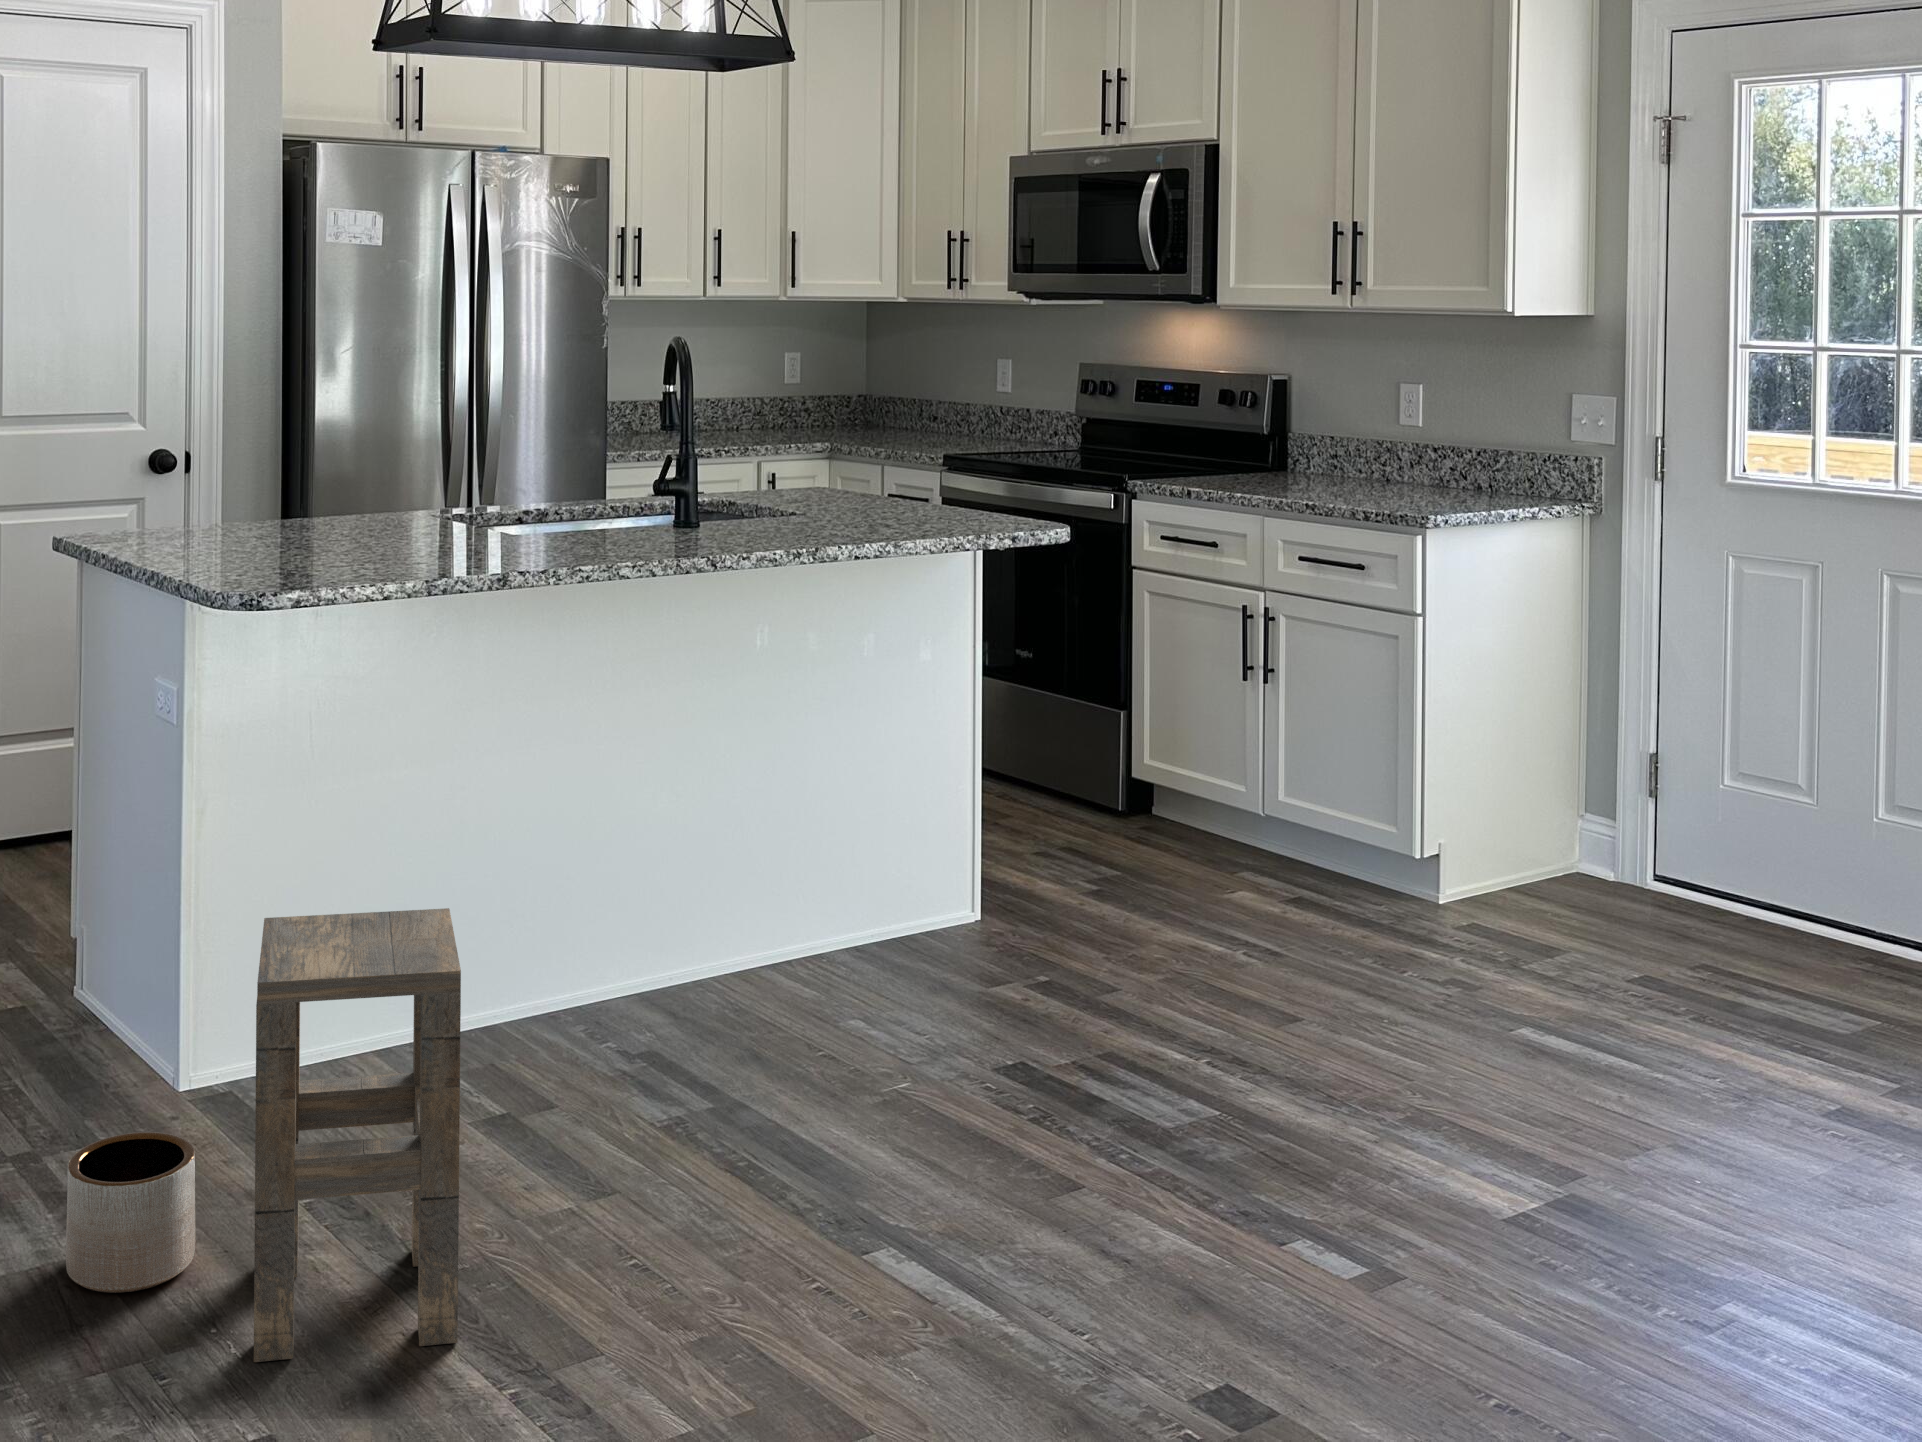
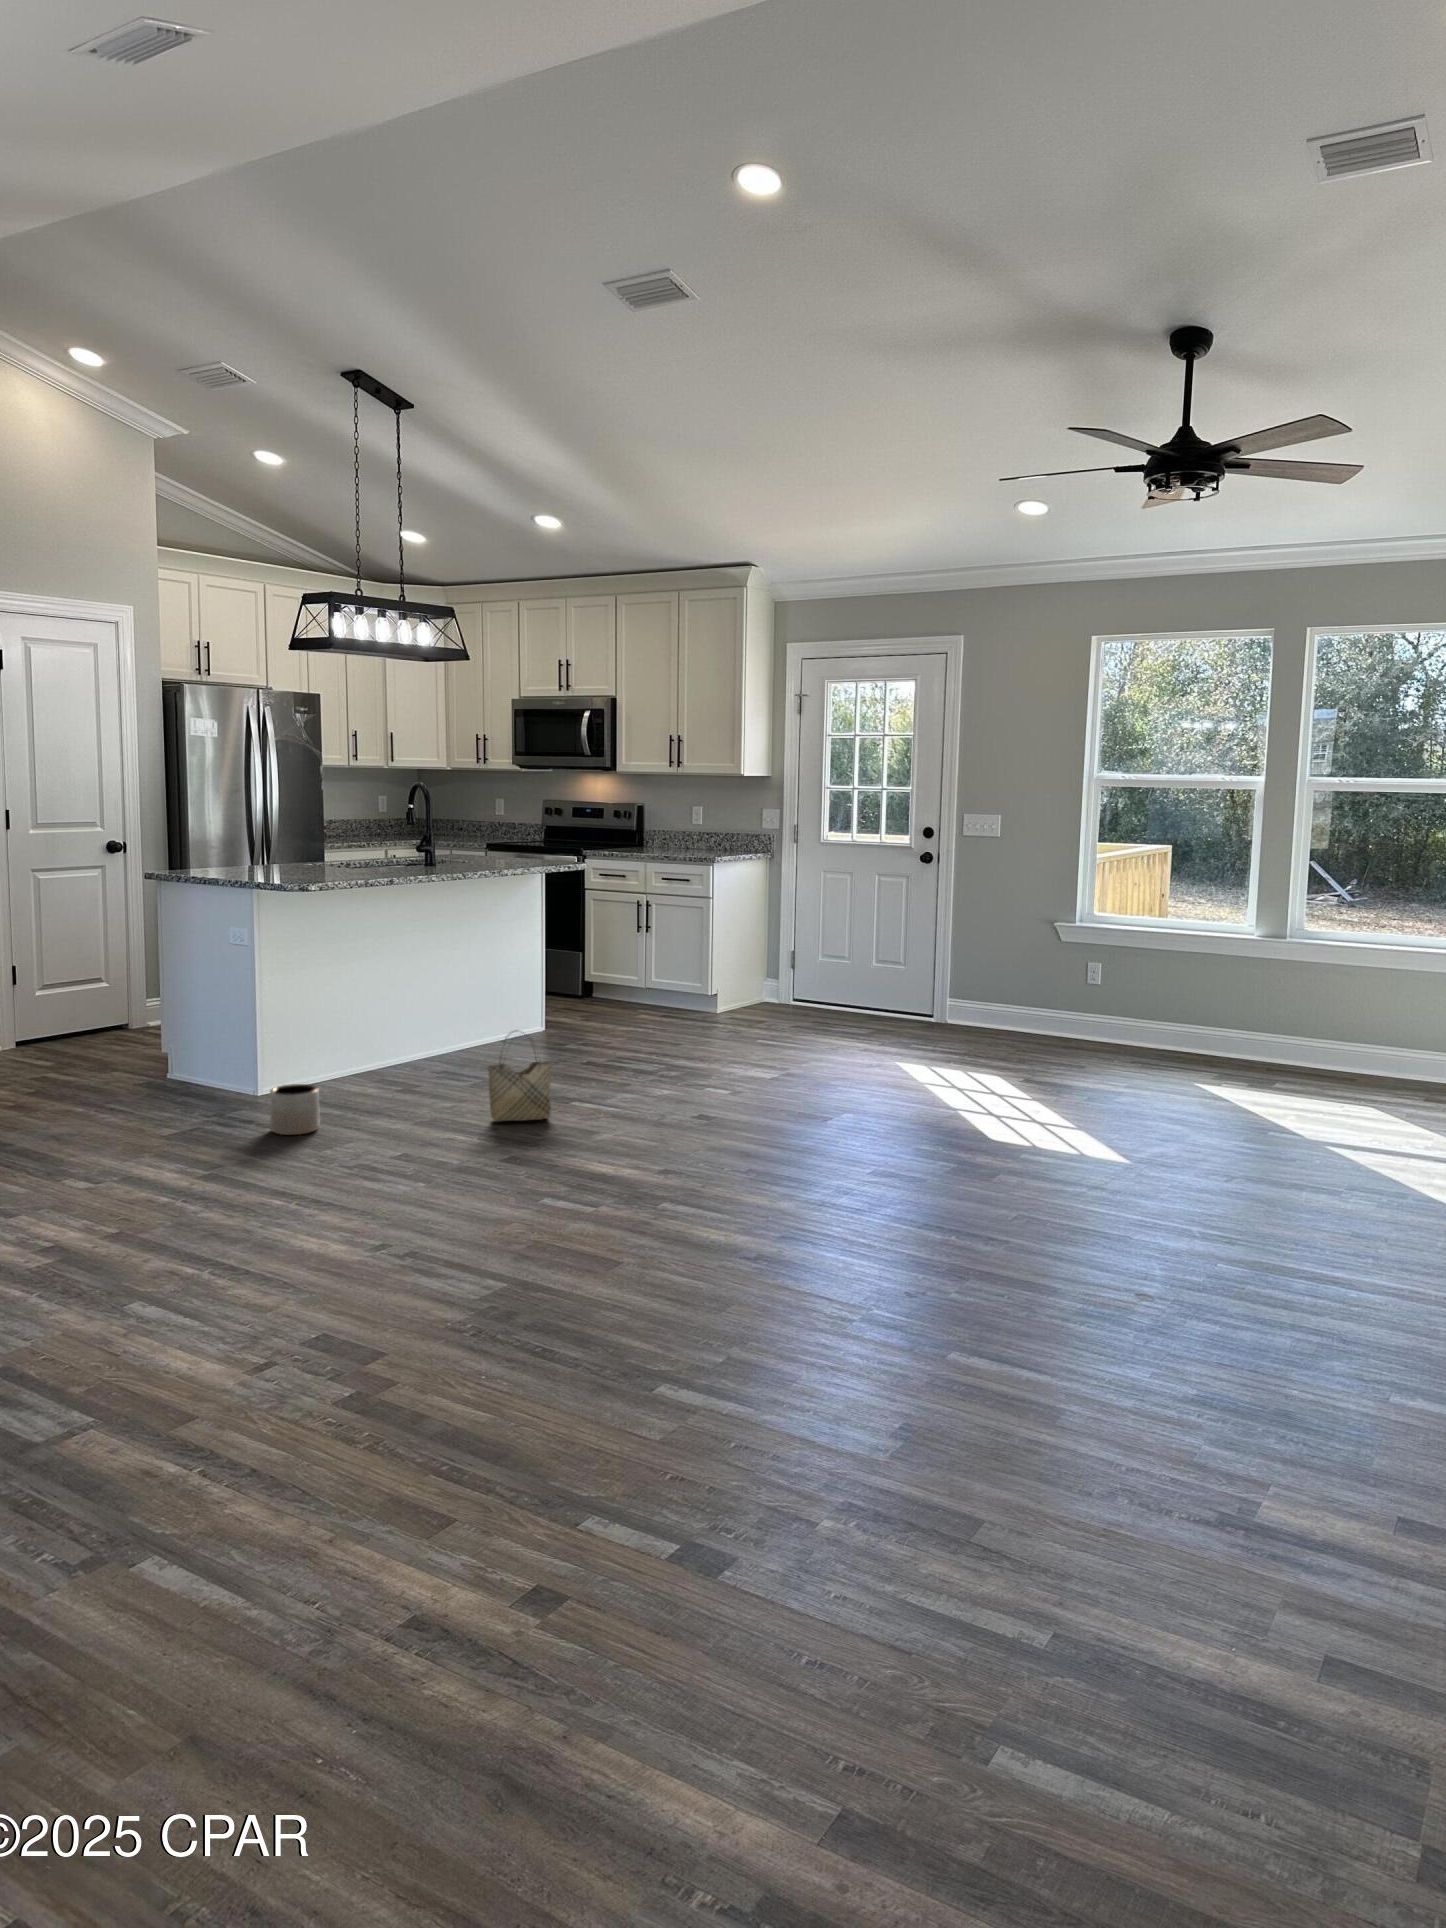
side table: present [254,908,461,1362] -> none [343,991,438,1141]
woven basket: none [614,1054,804,1343] -> present [488,1030,552,1121]

